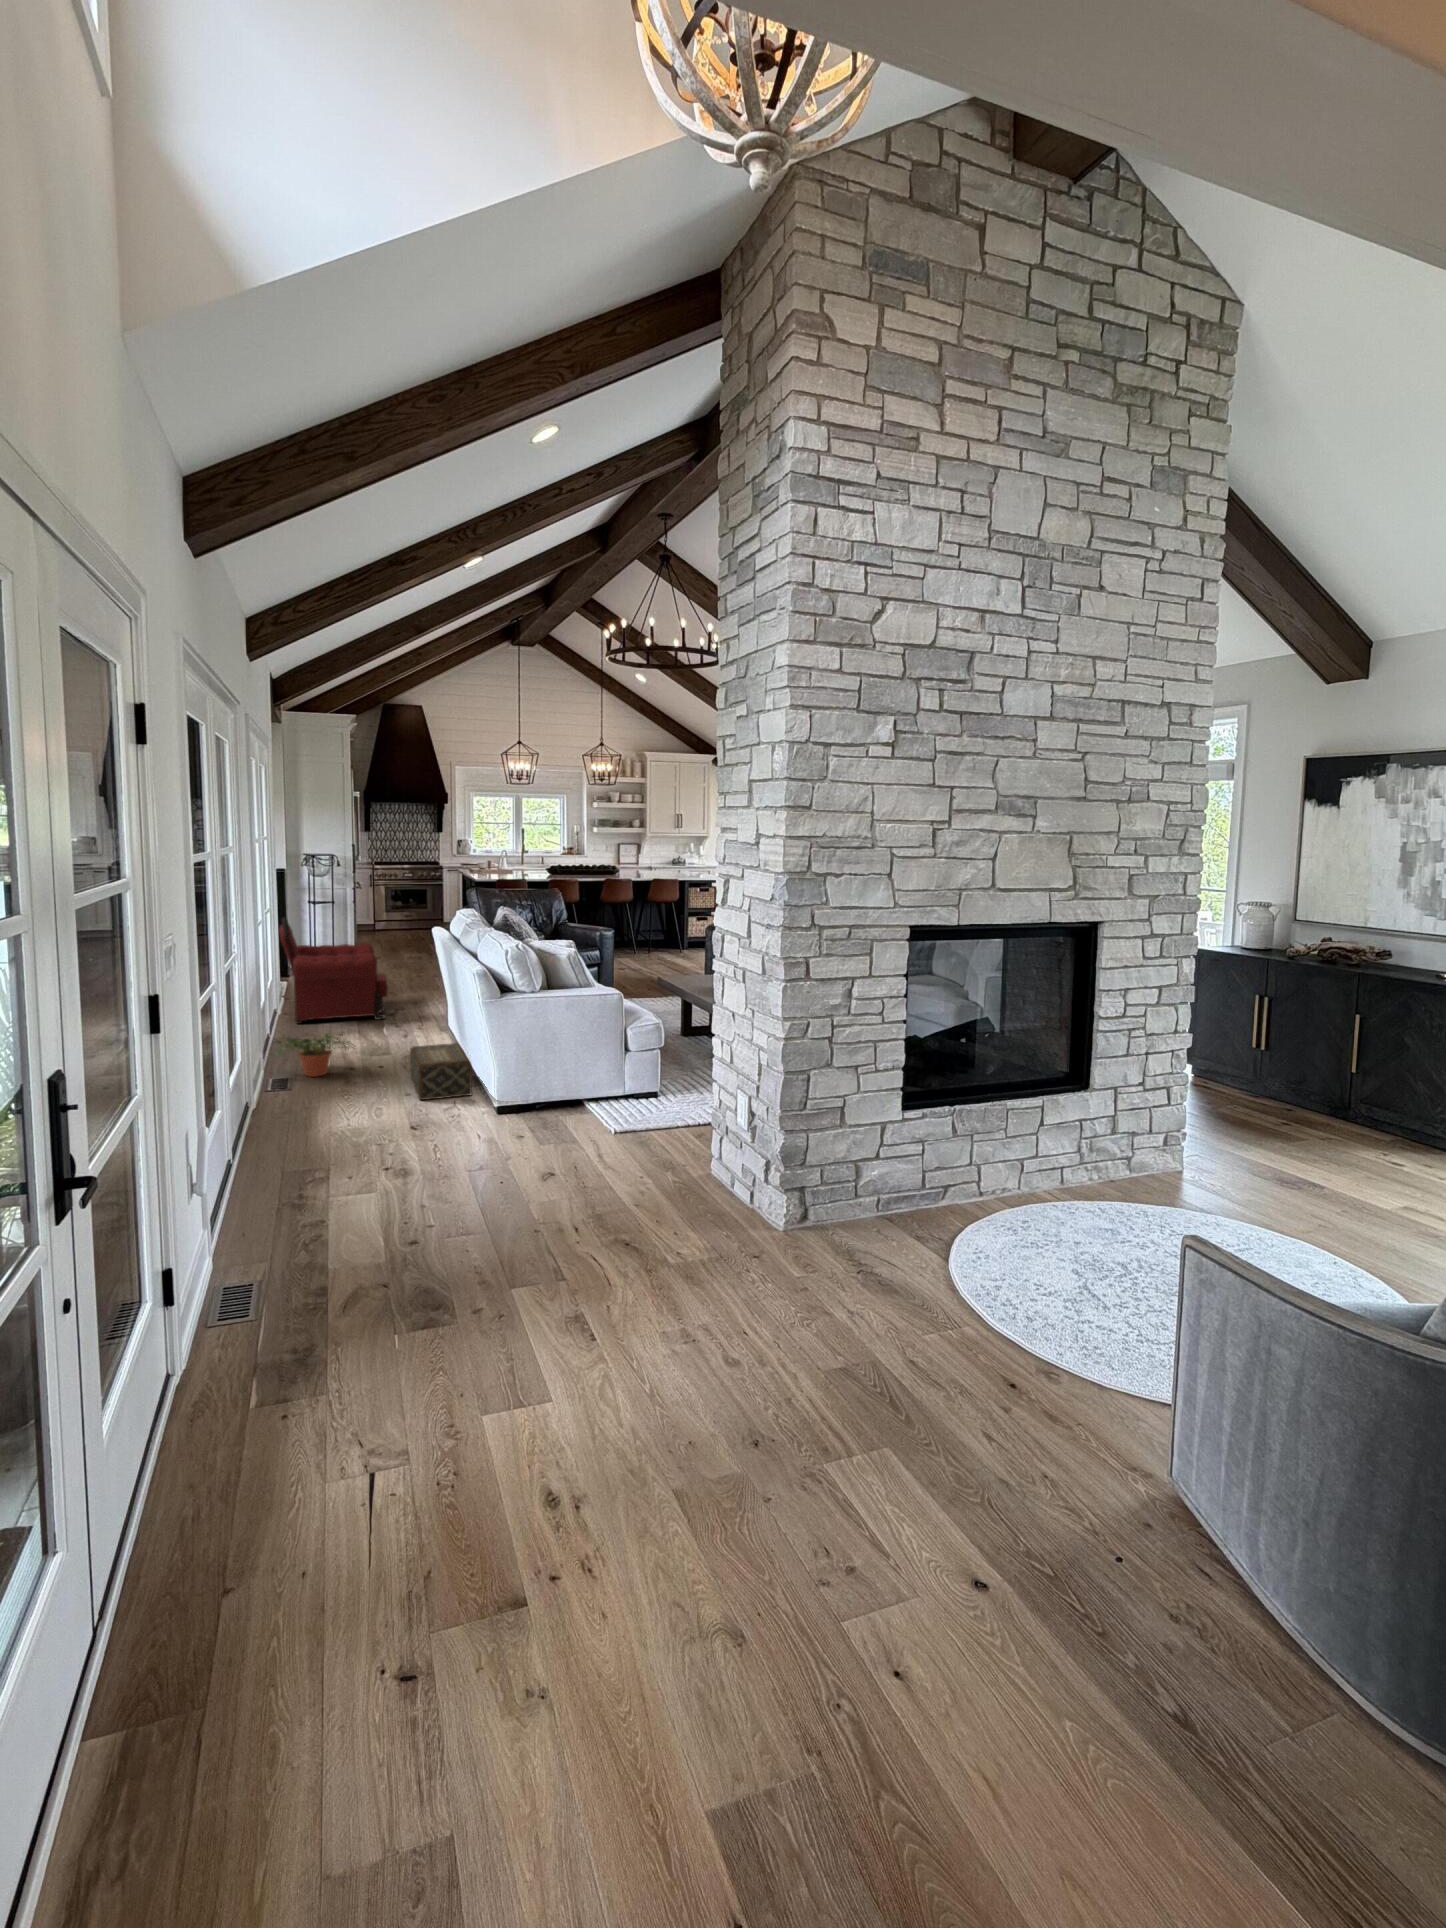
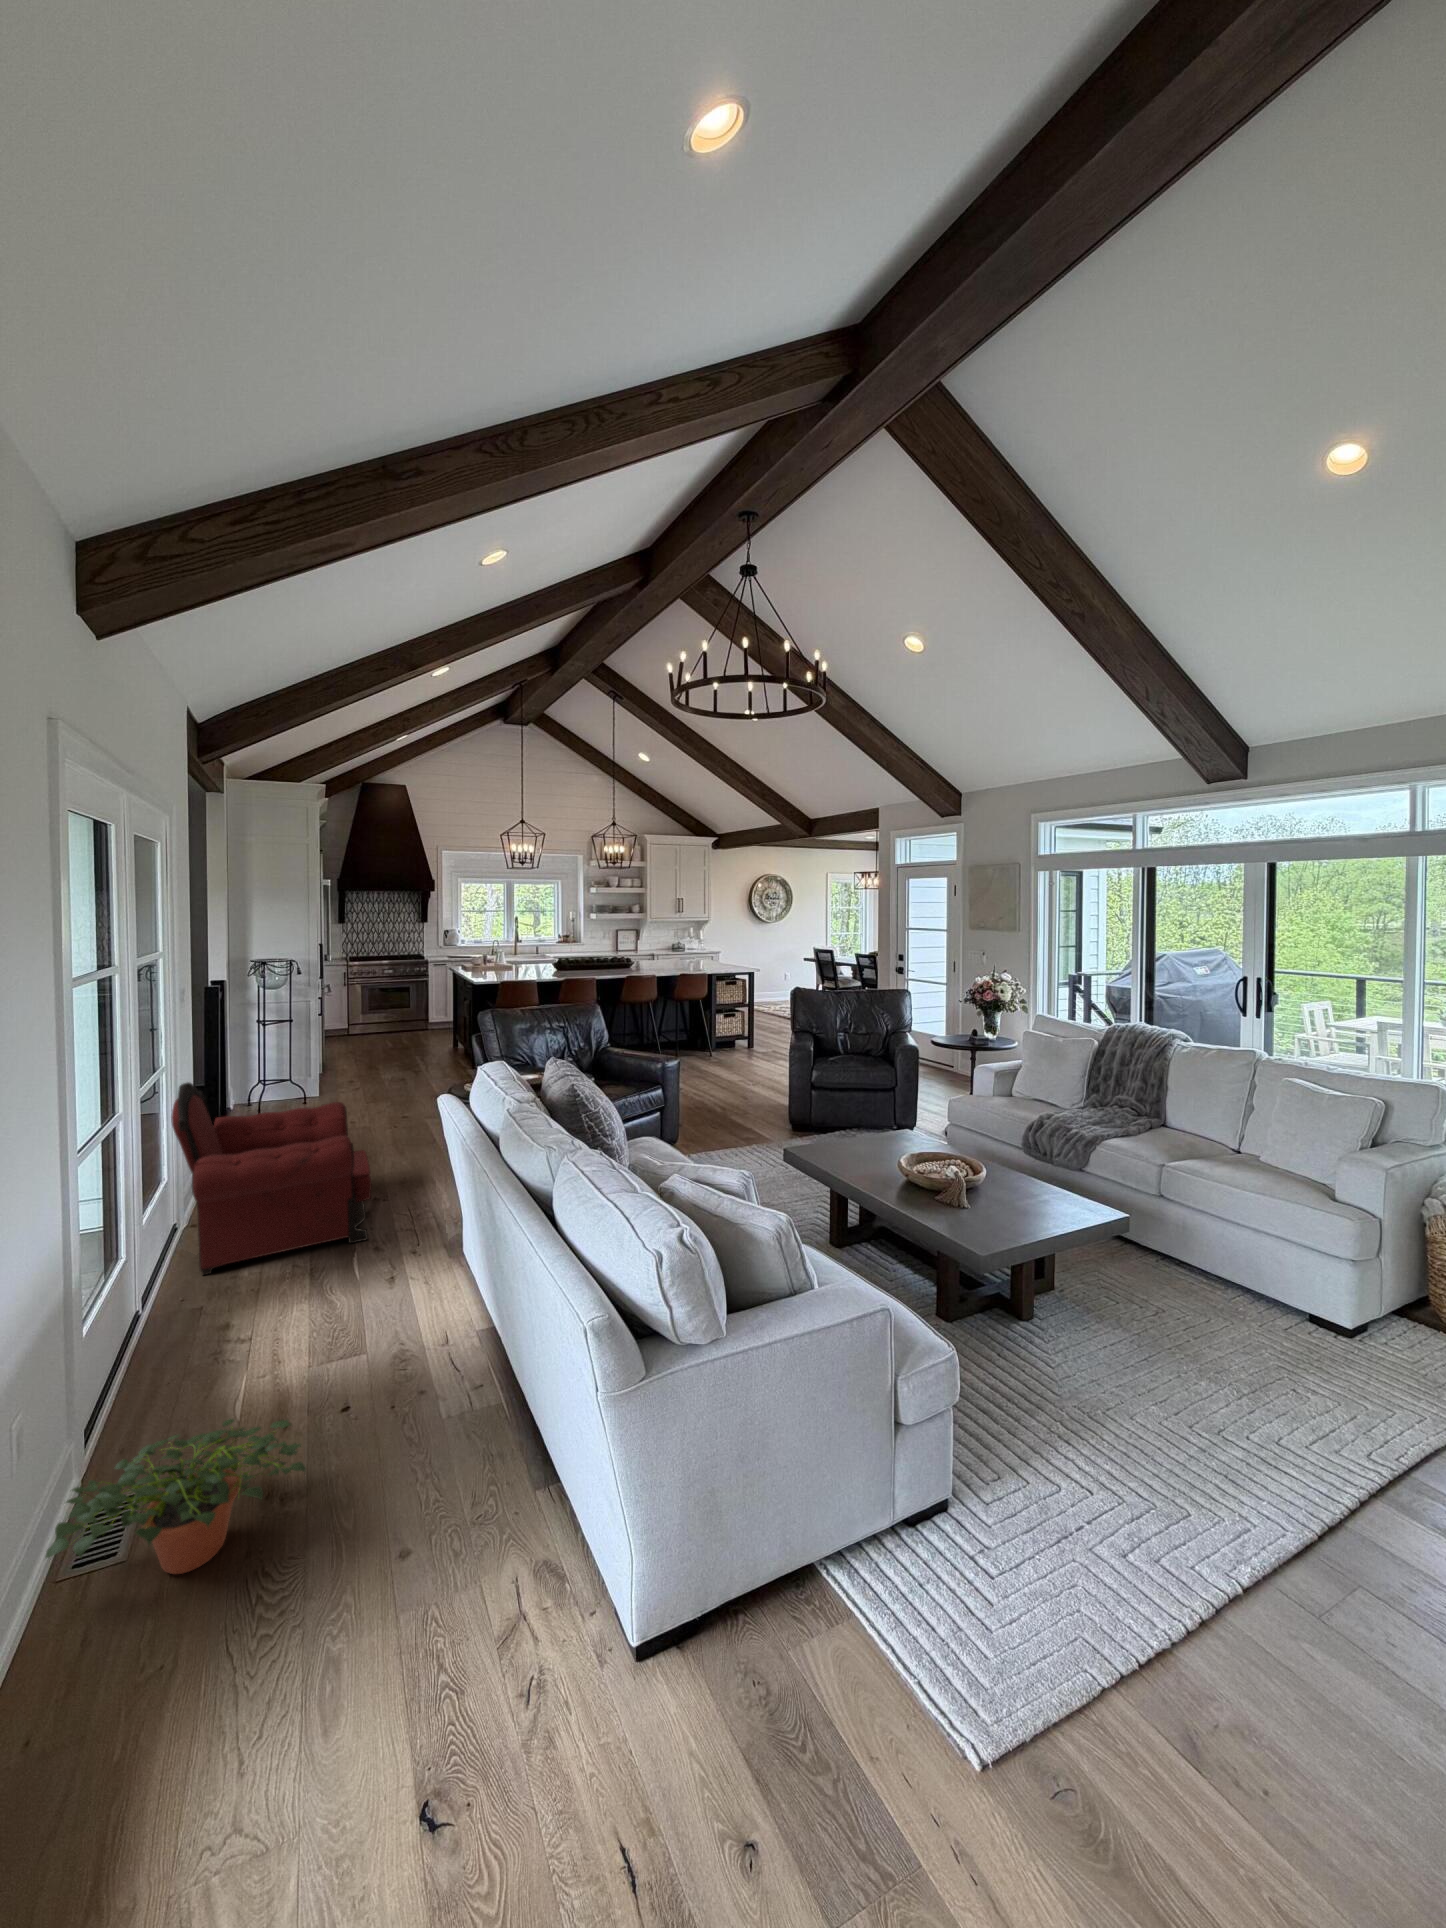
woven basket: present [410,1043,472,1100] -> none [445,1424,635,1741]

